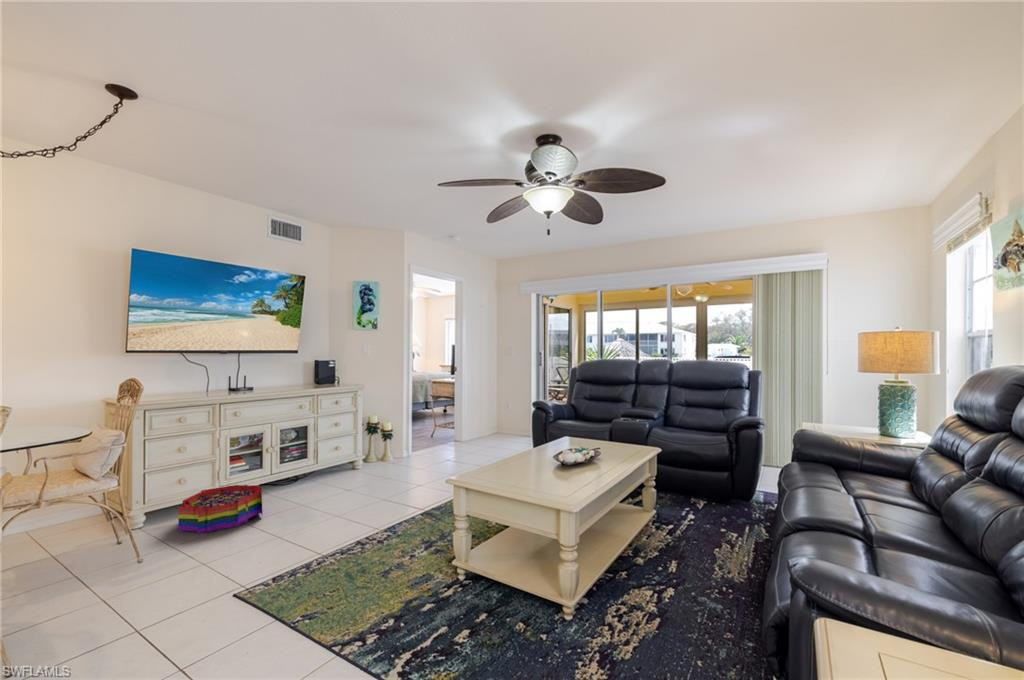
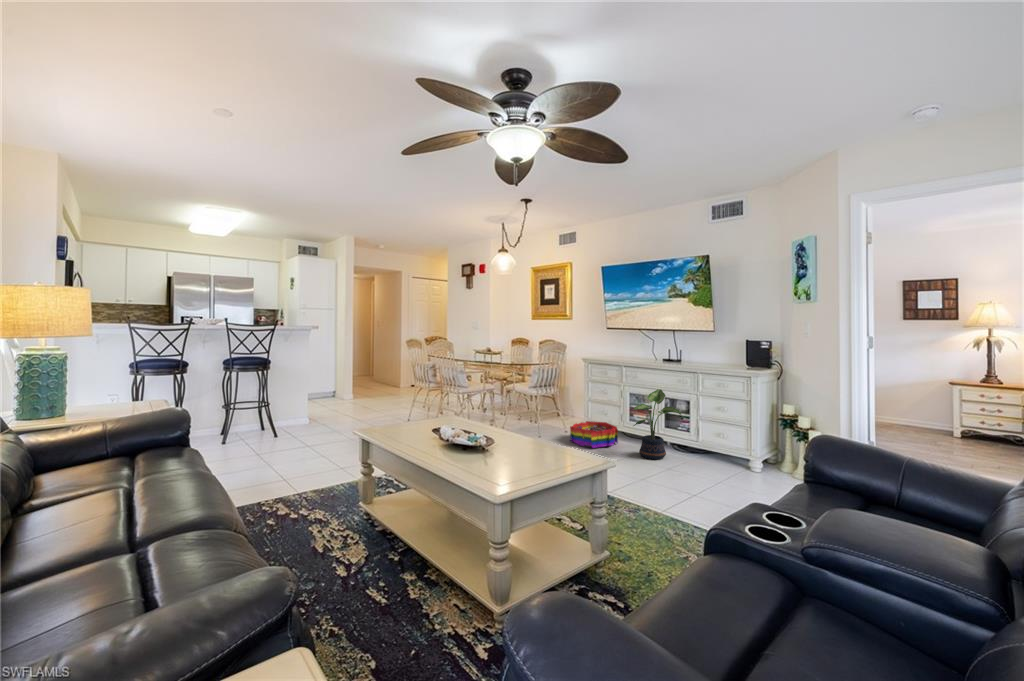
potted plant: none [281,418,335,496] -> present [634,389,681,459]

